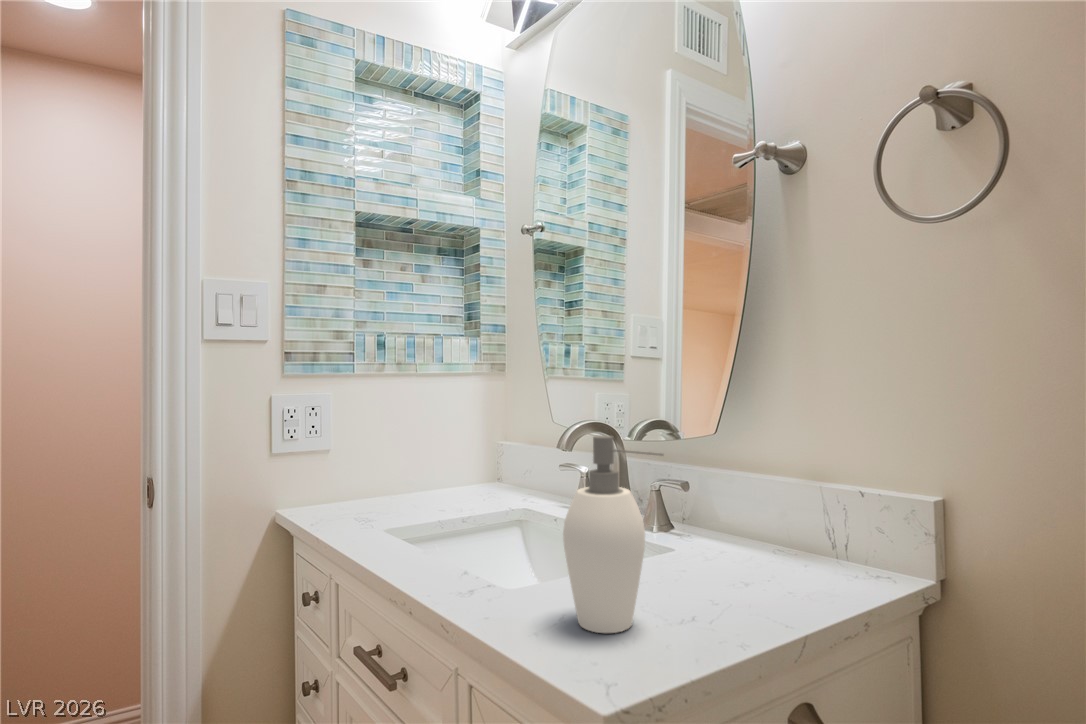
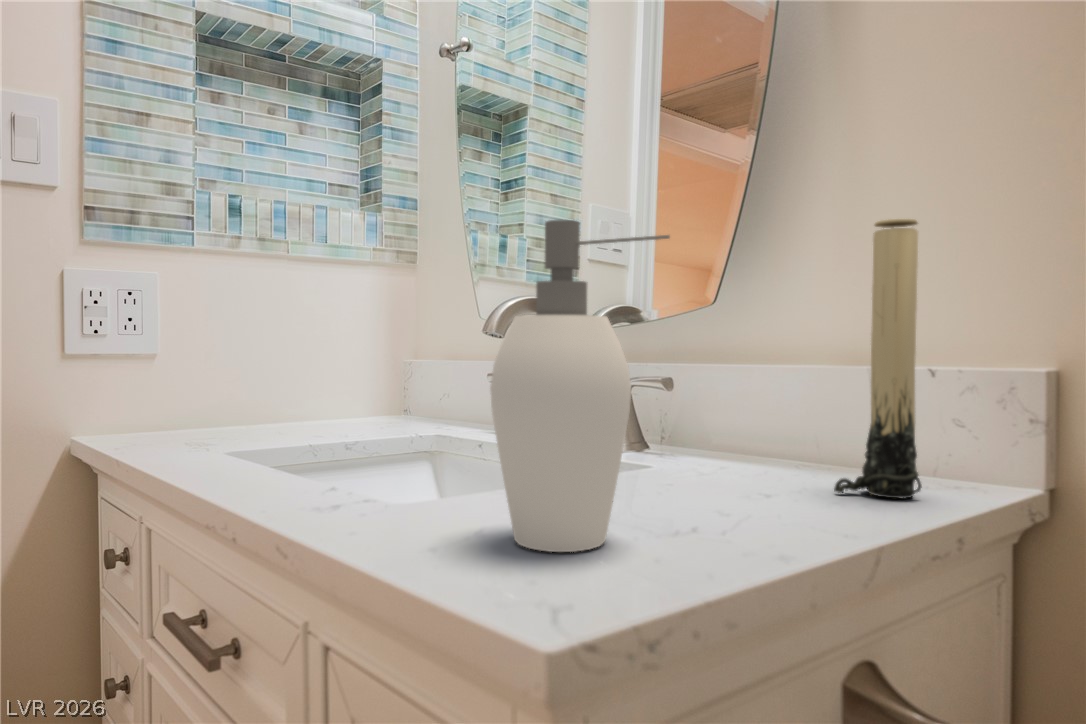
candle: none [790,403,846,588] -> present [834,219,922,498]

